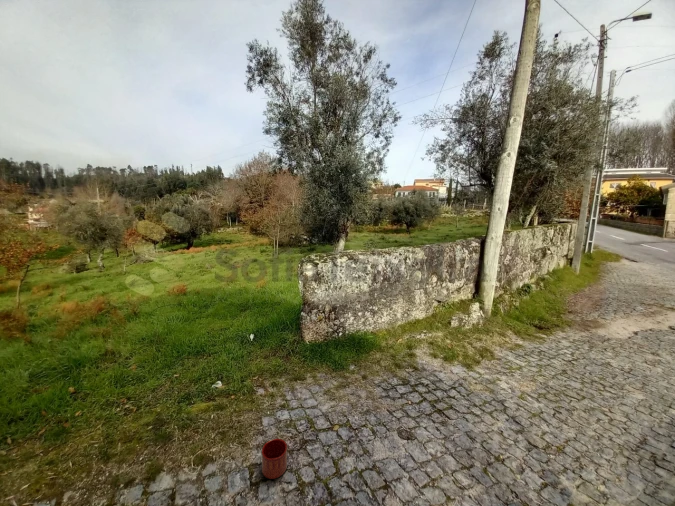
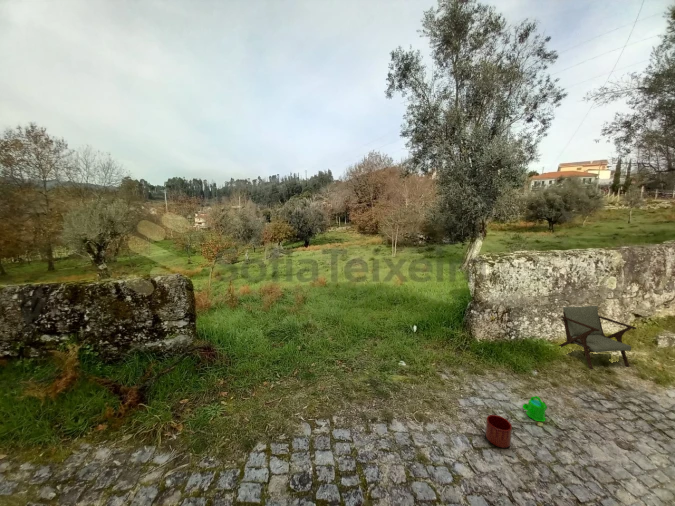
lounge chair: none [375,297,429,355] -> present [559,306,636,369]
watering can: none [315,401,341,428] -> present [523,396,547,422]

